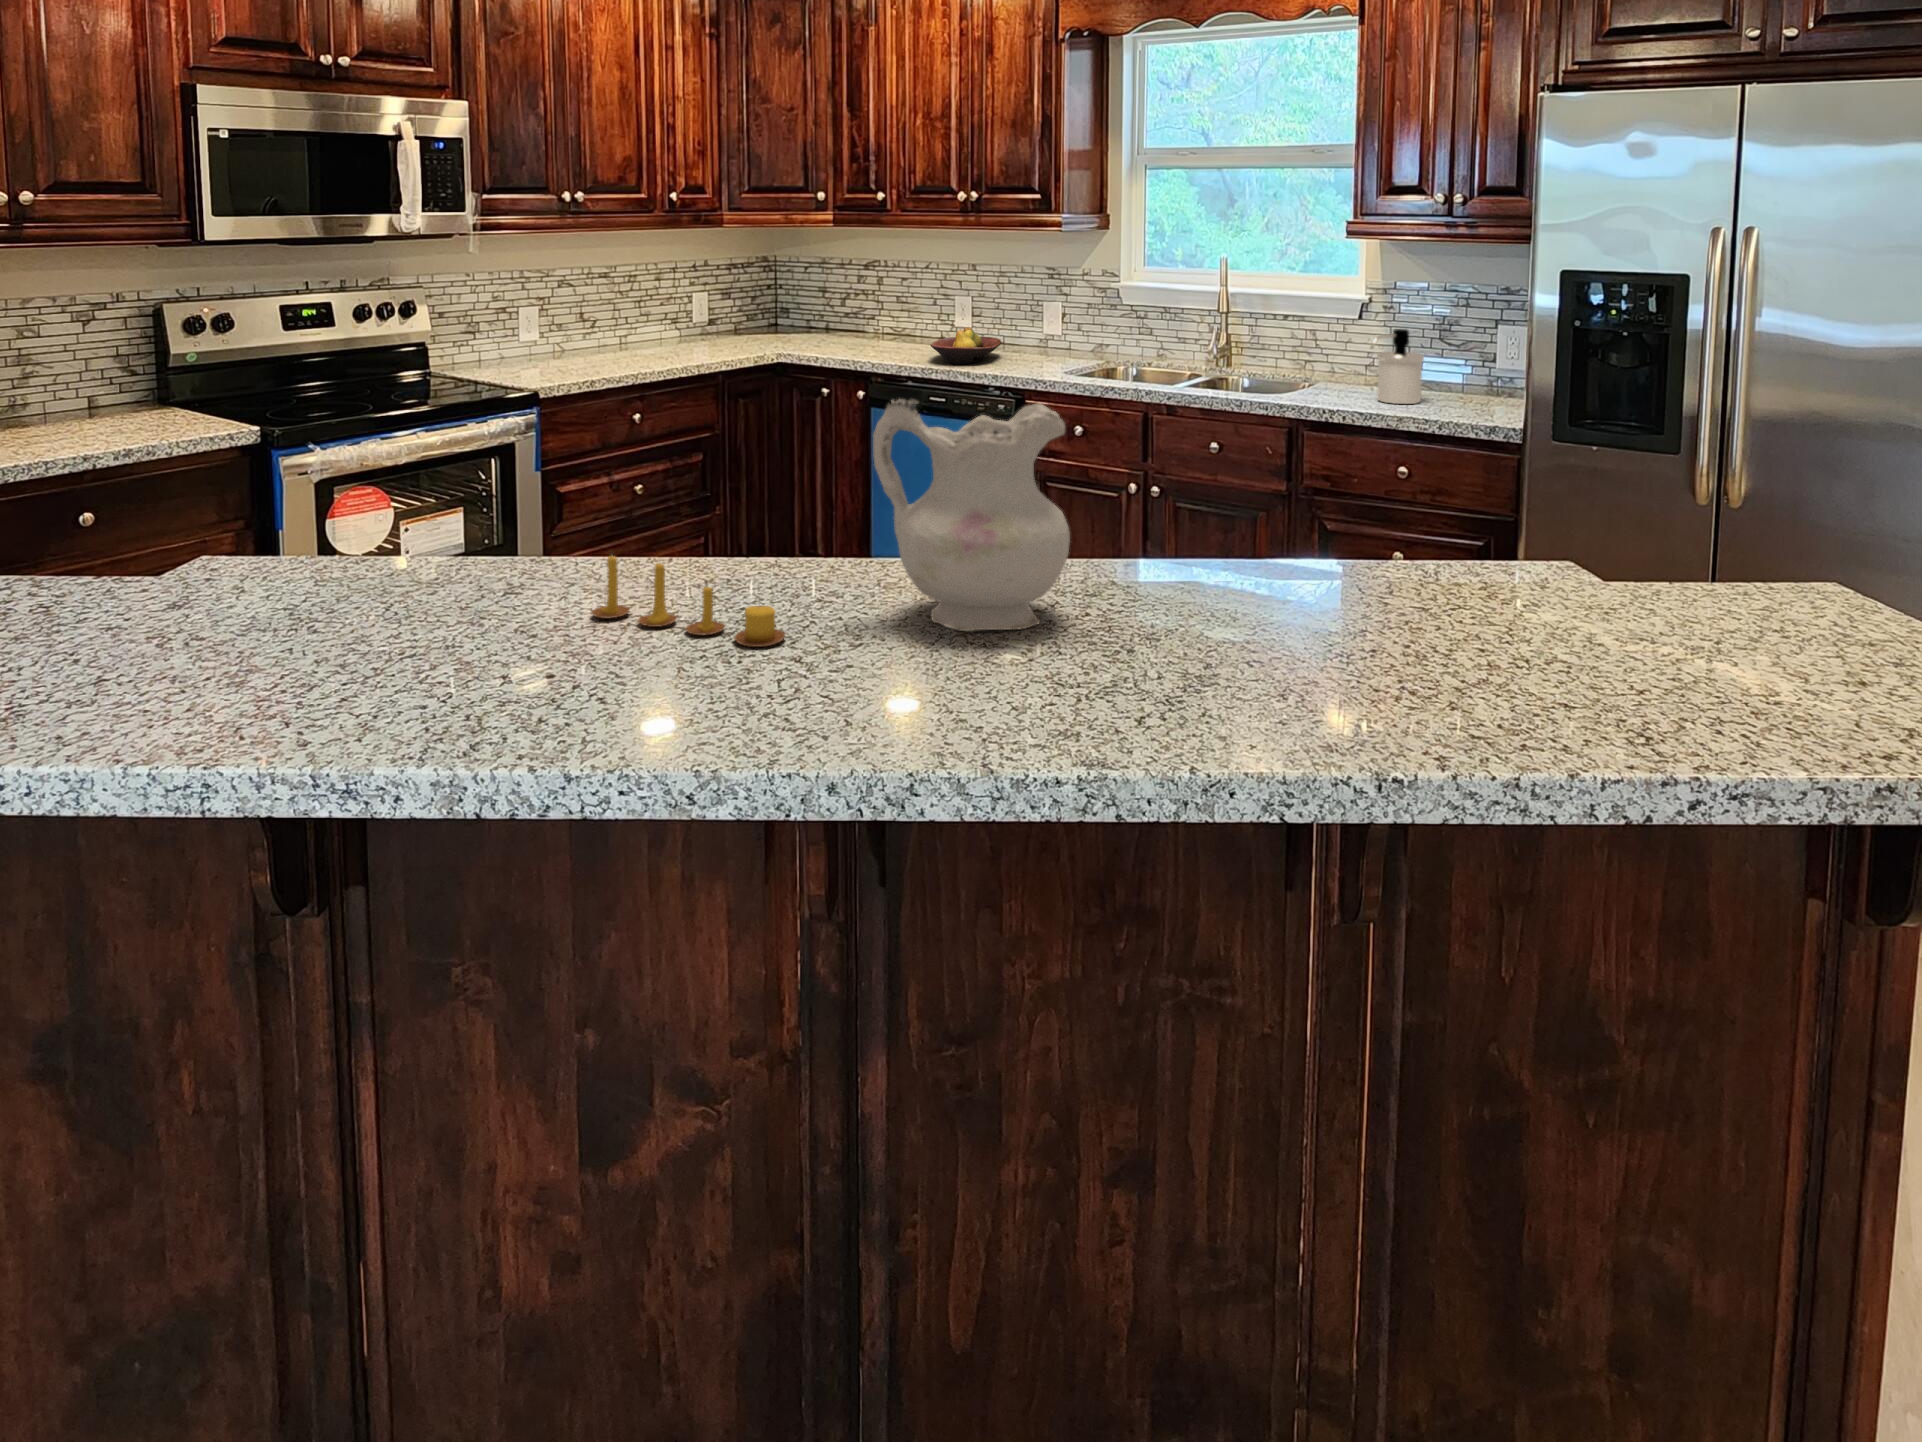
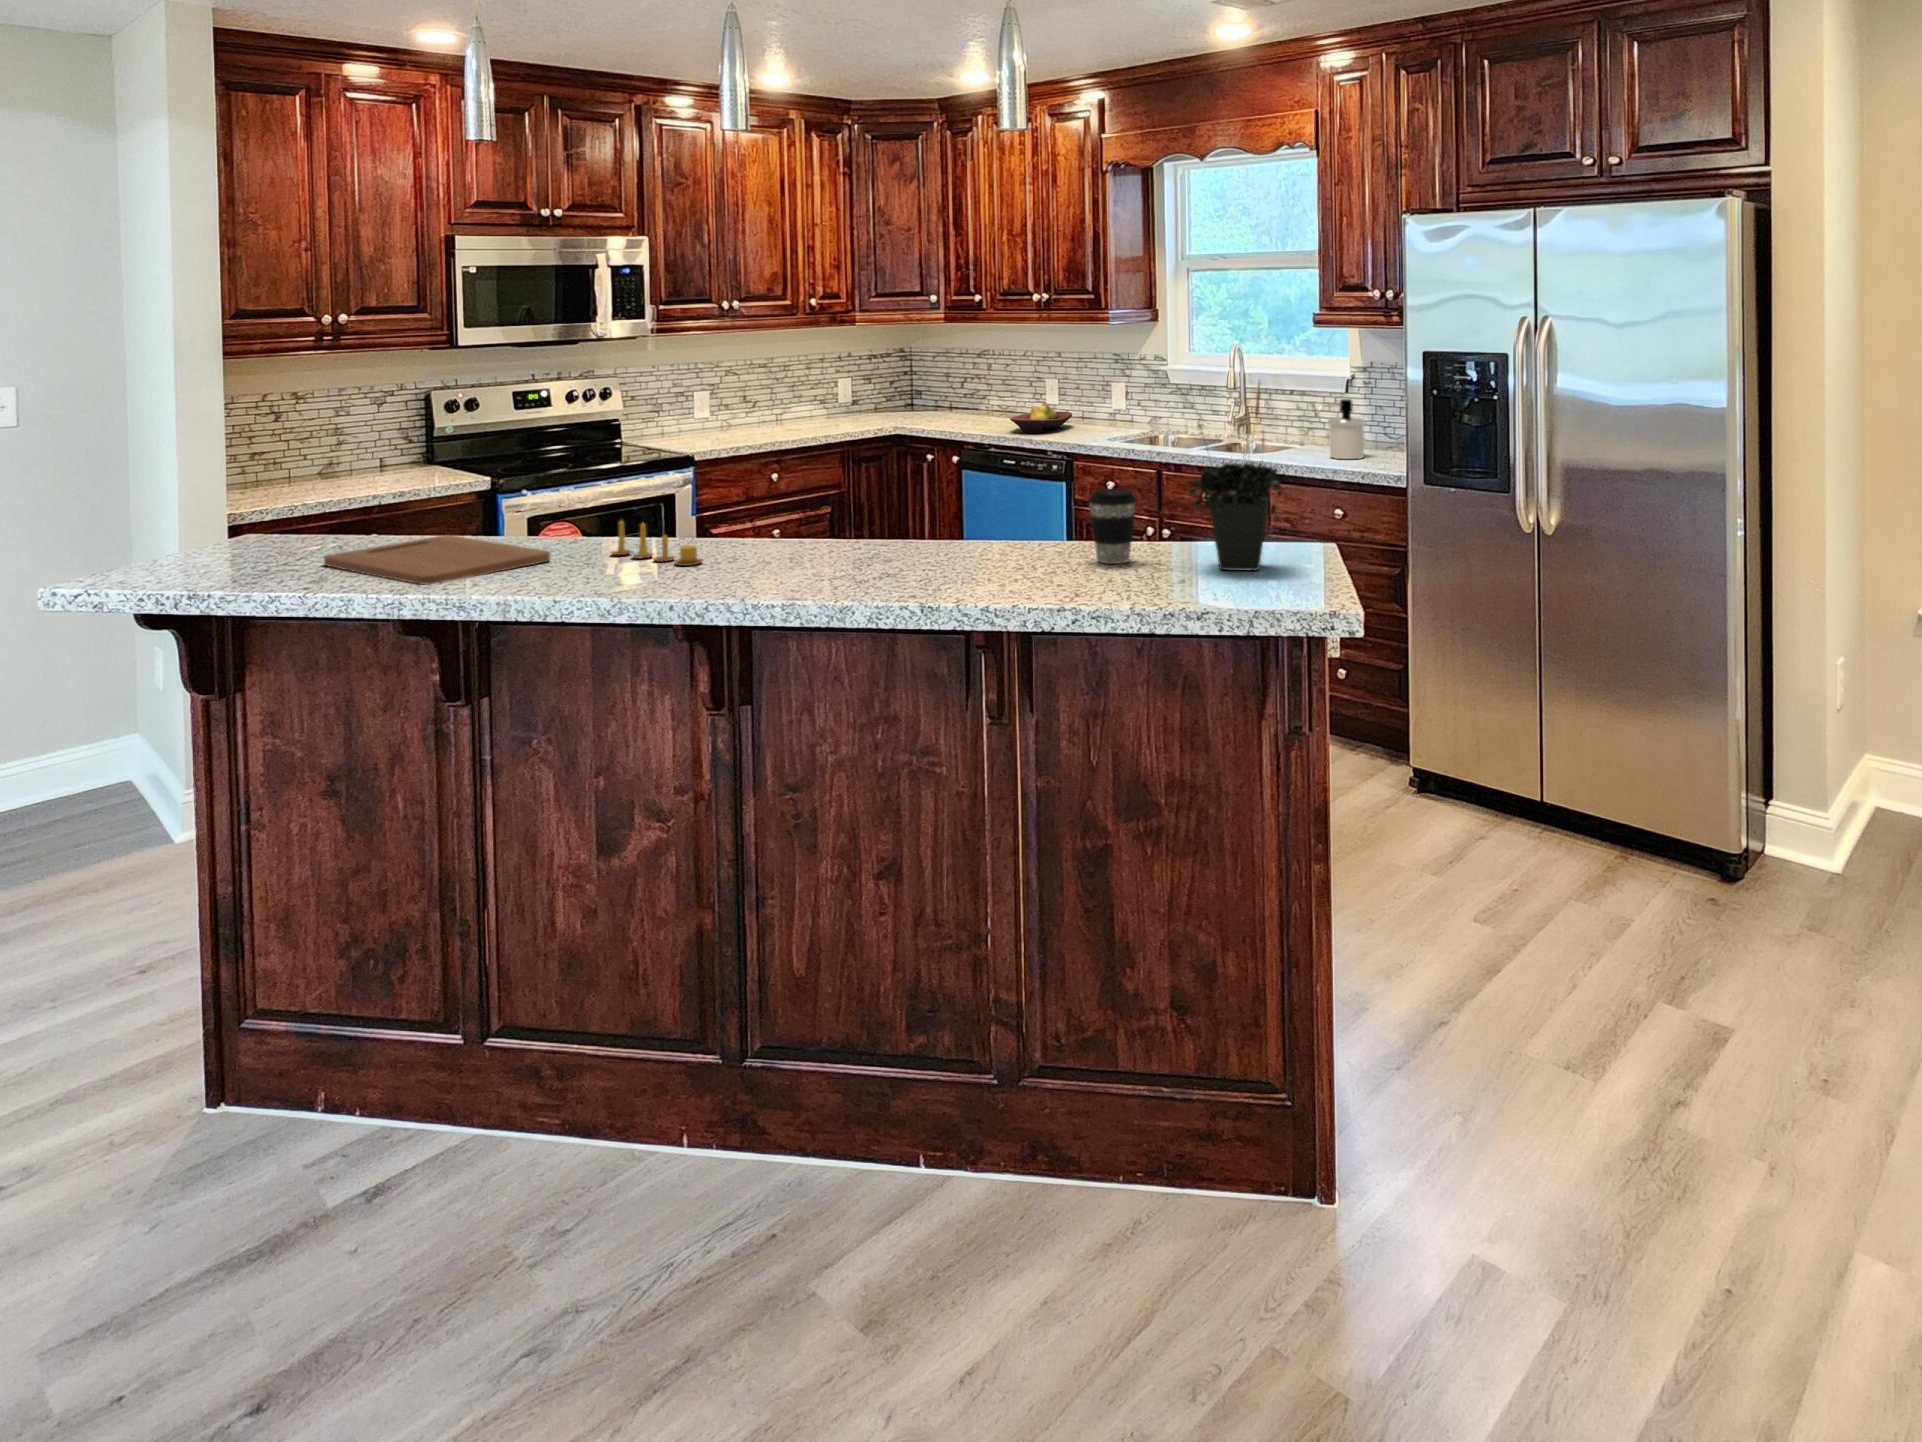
potted plant: none [1638,319,1858,645] -> present [1188,382,1285,571]
ceramic pitcher: present [873,399,1070,631] -> none [760,431,870,561]
coffee cup: none [1459,498,1549,630] -> present [1088,489,1137,564]
cutting board: none [31,575,489,720] -> present [324,535,550,584]

